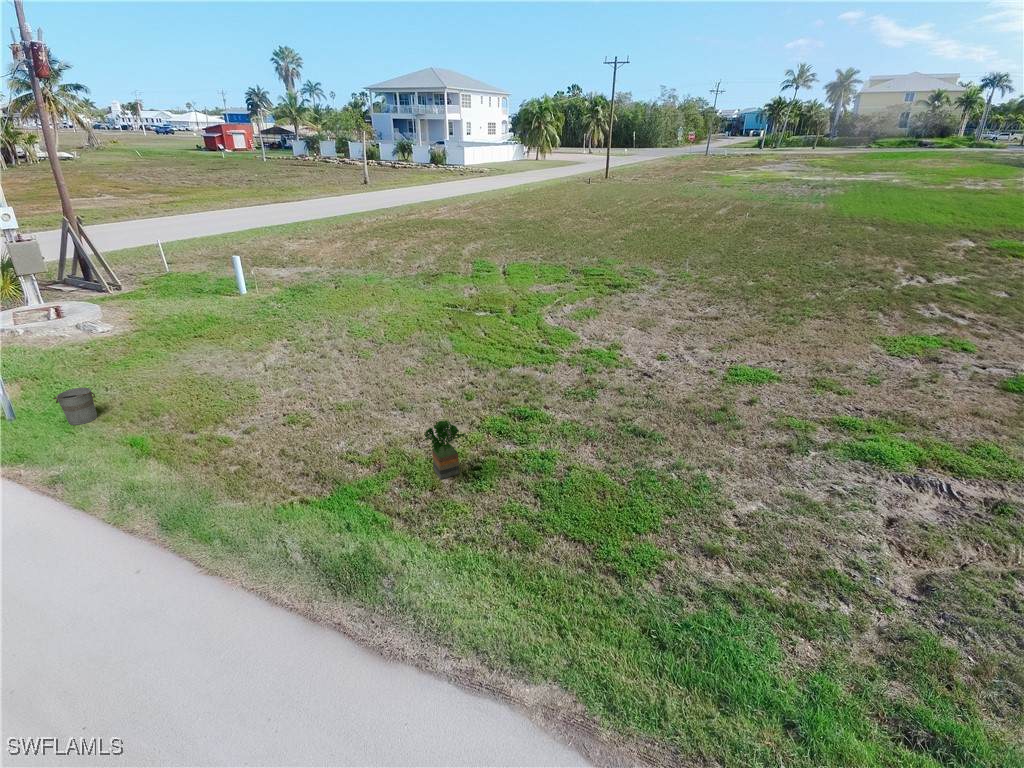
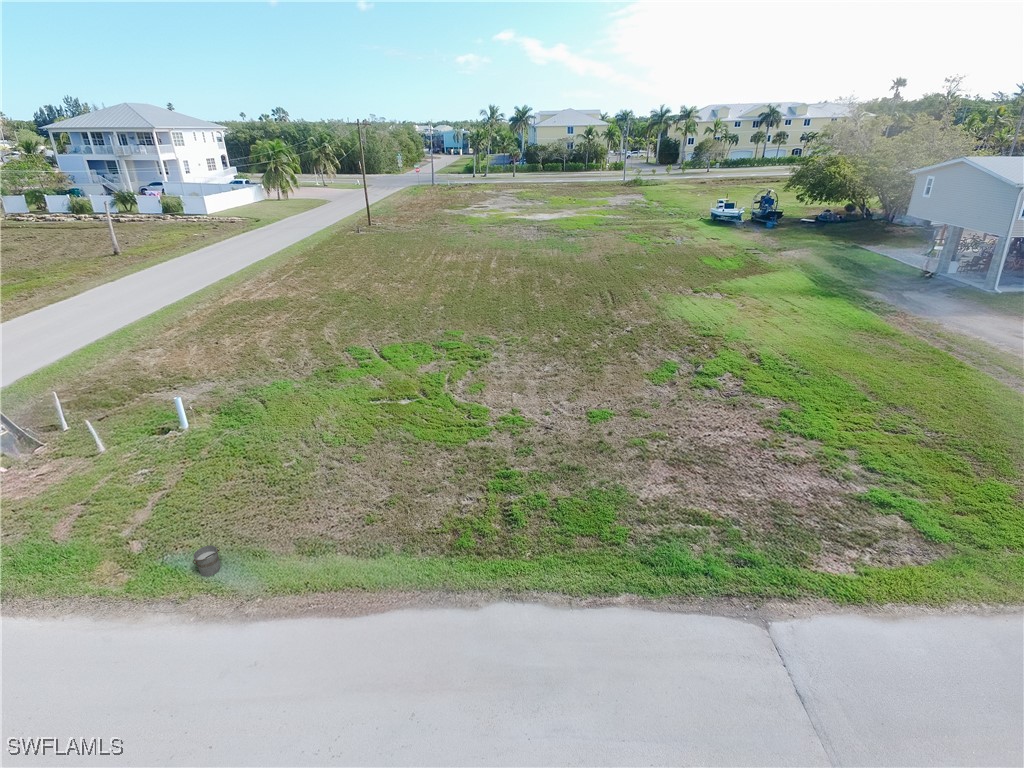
potted tree: present [425,421,465,479] -> none [491,495,511,528]

